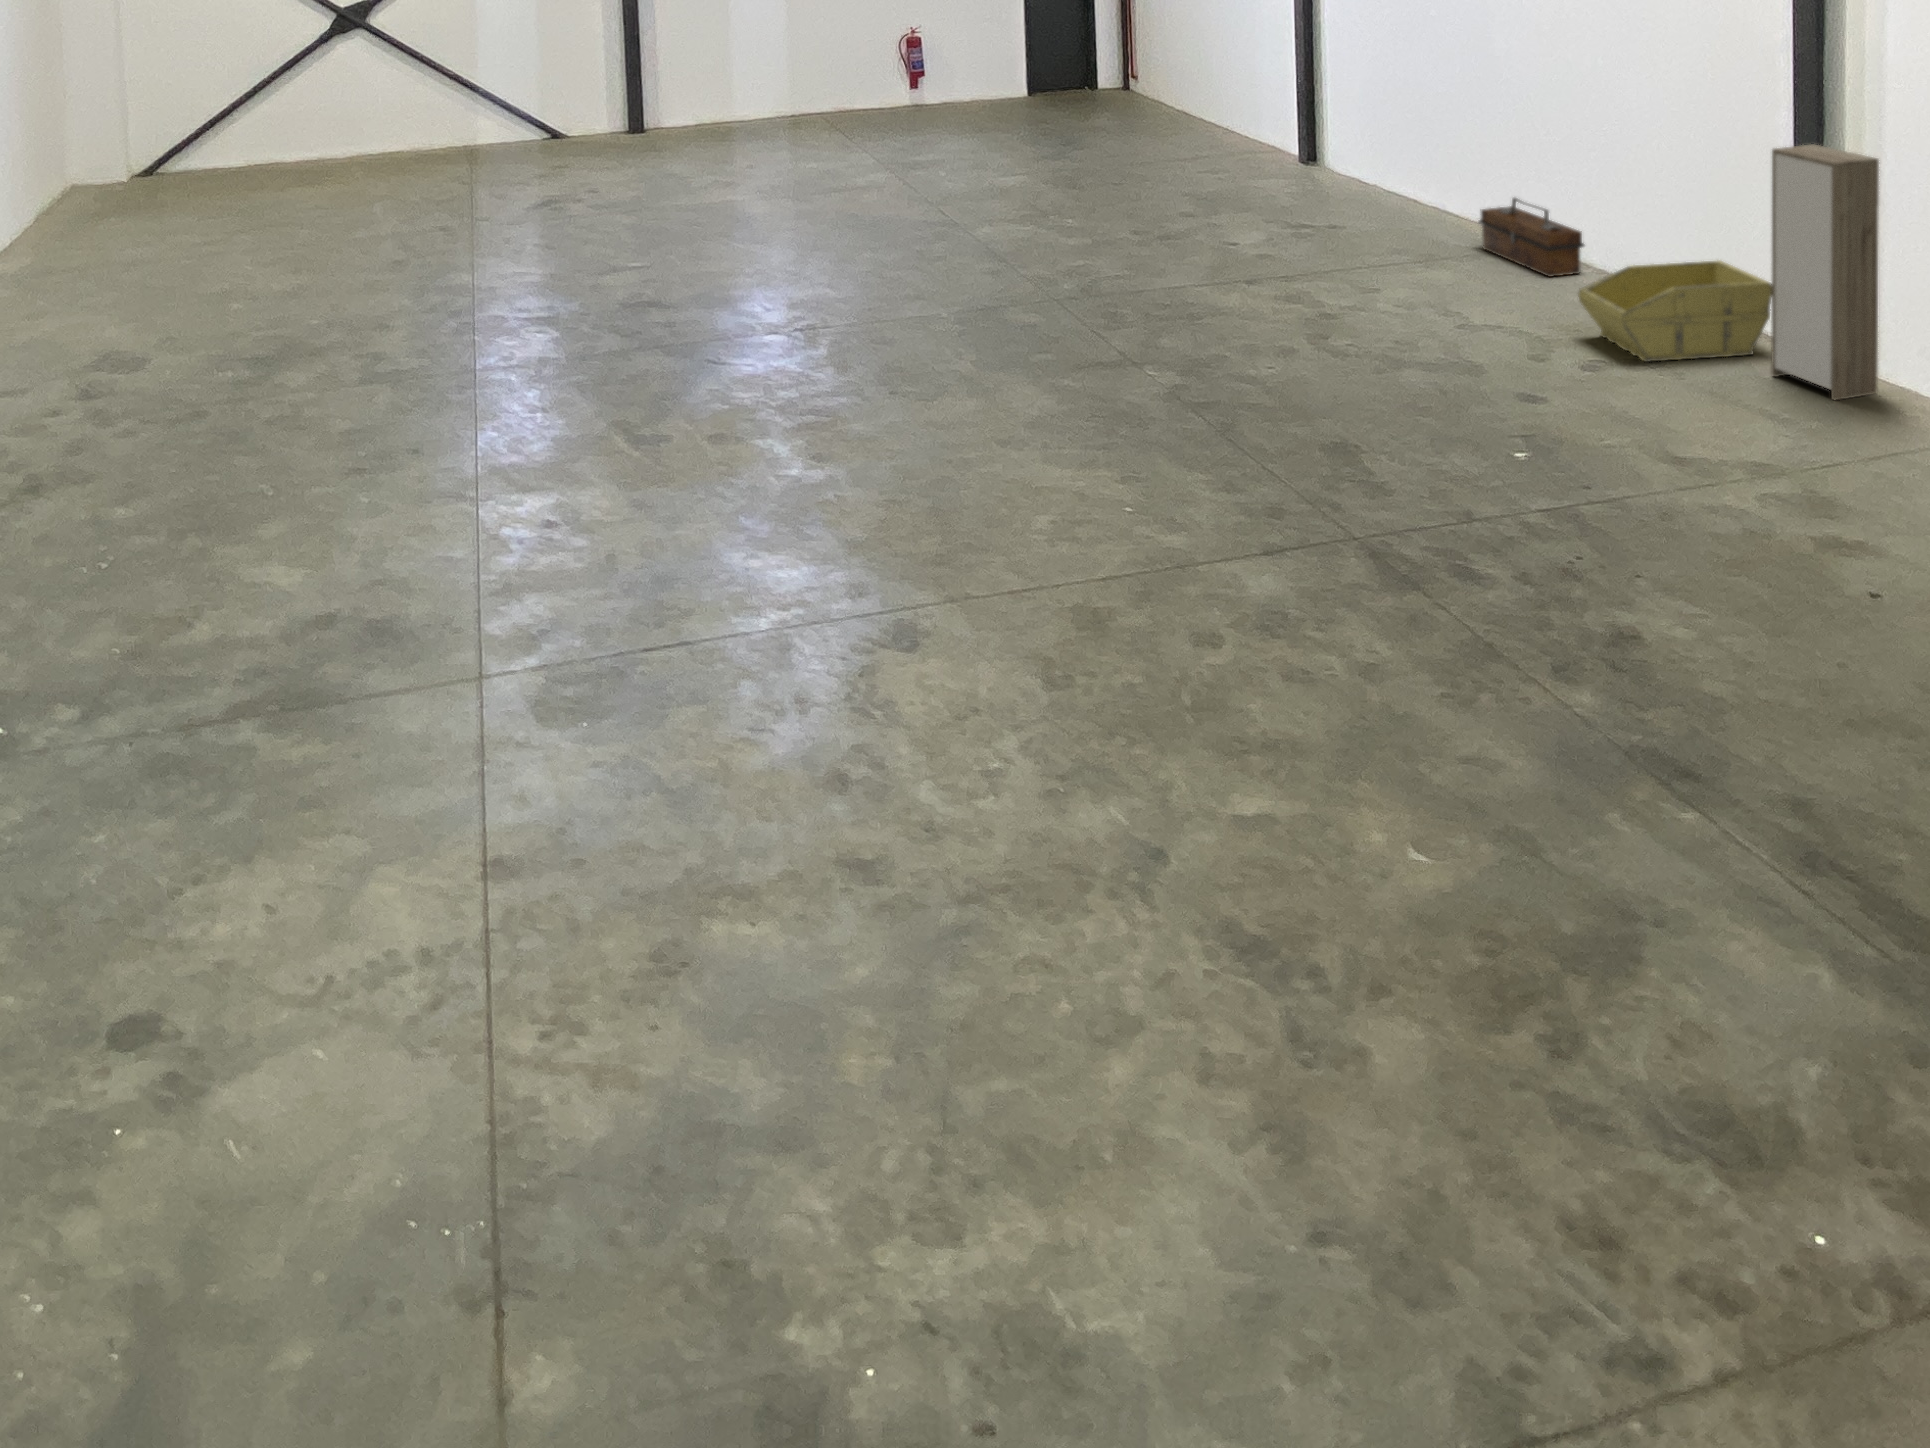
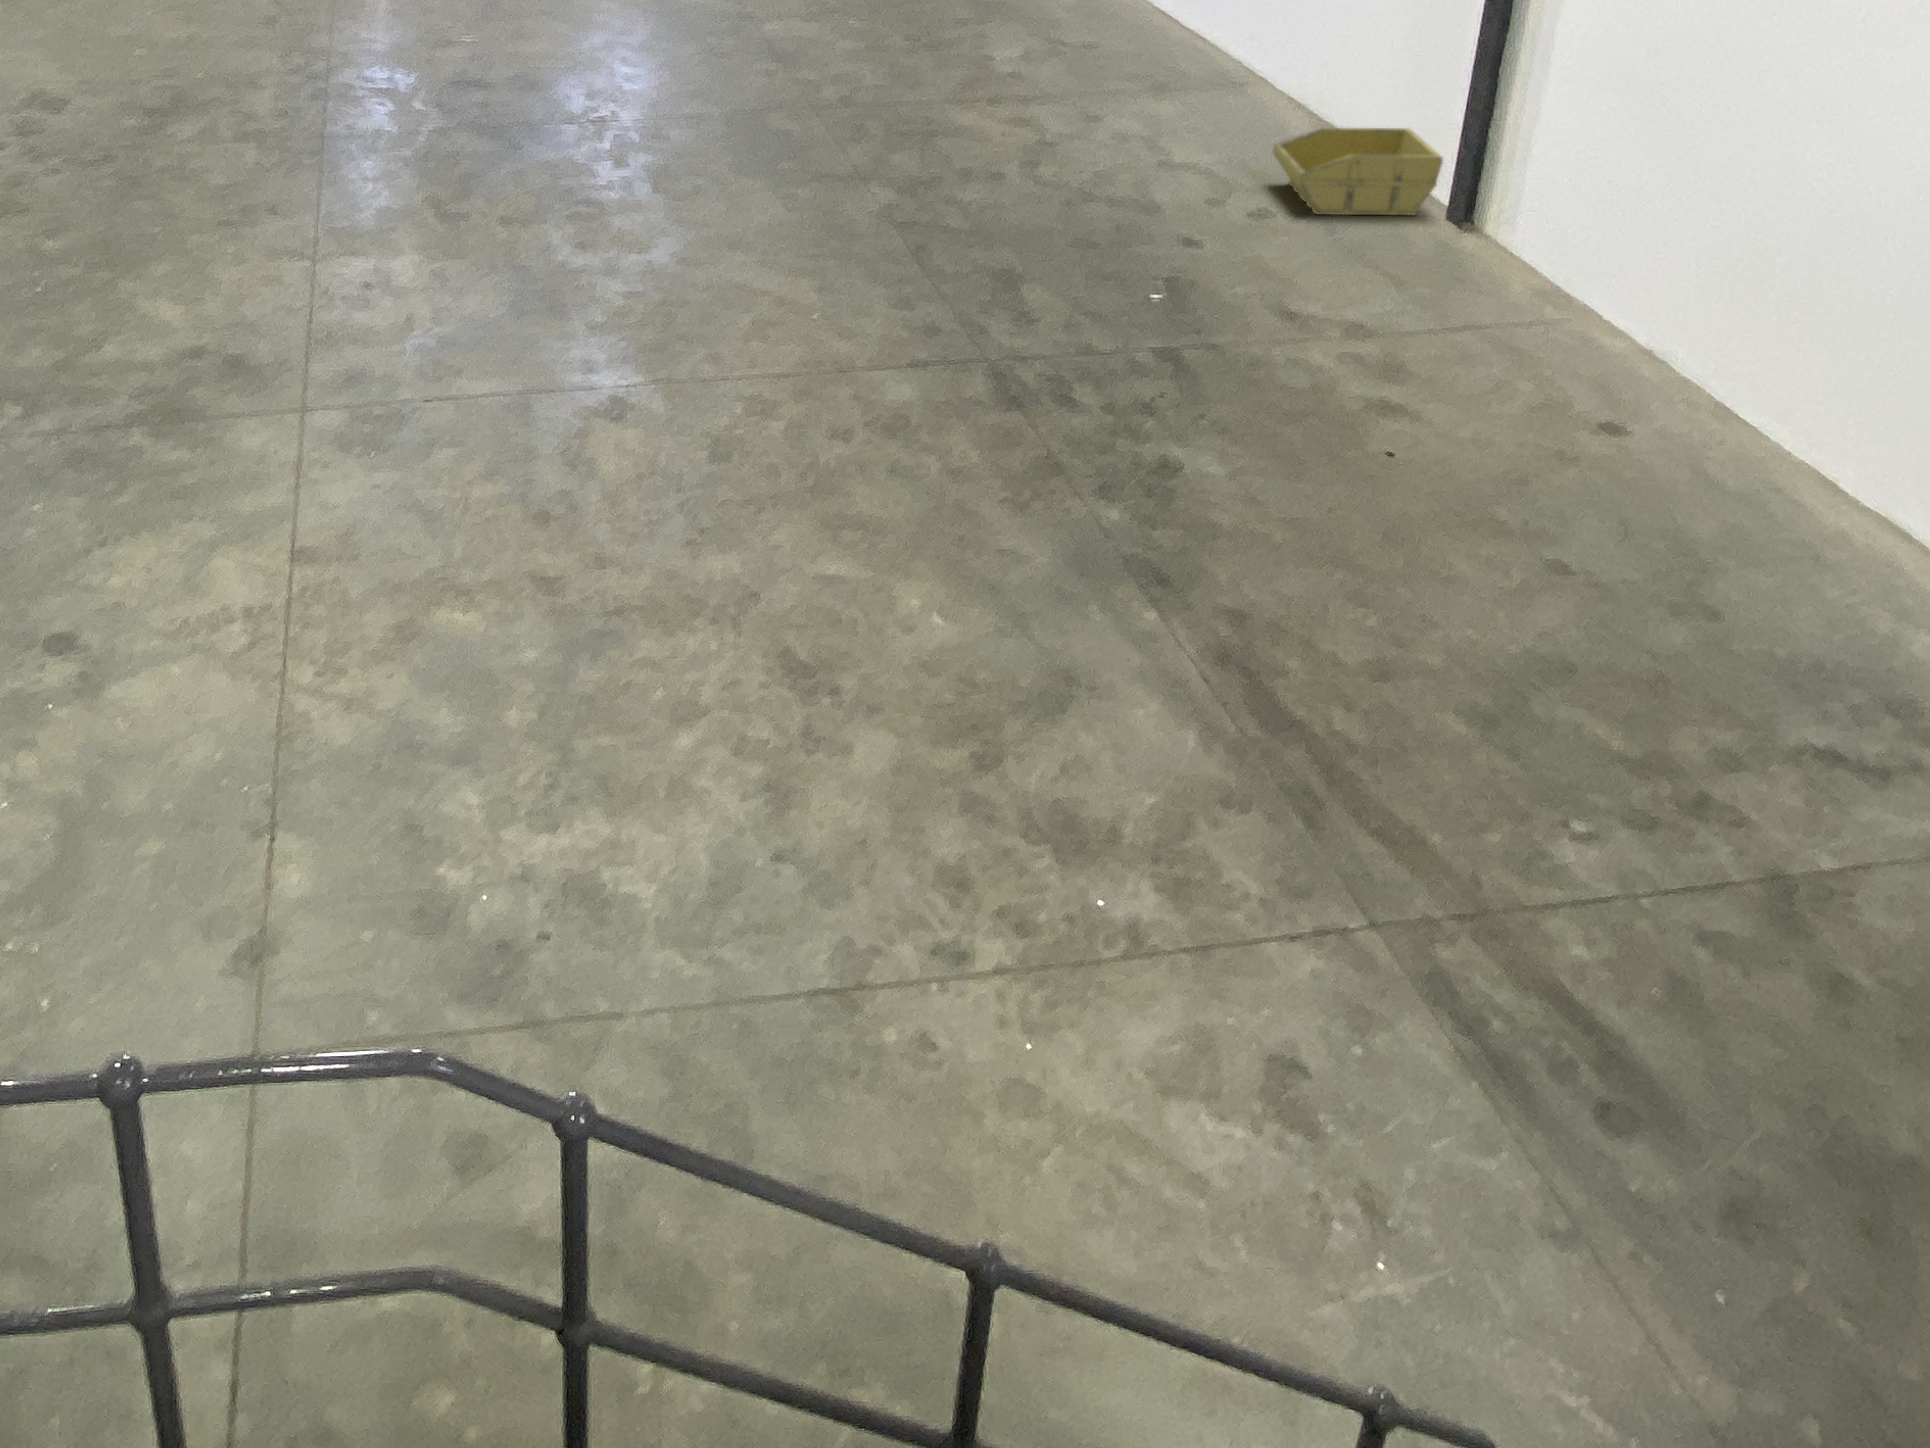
storage cabinet: present [1771,144,1879,400] -> none [1421,47,1542,268]
toolbox: present [1479,198,1584,276] -> none [1221,40,1308,117]

